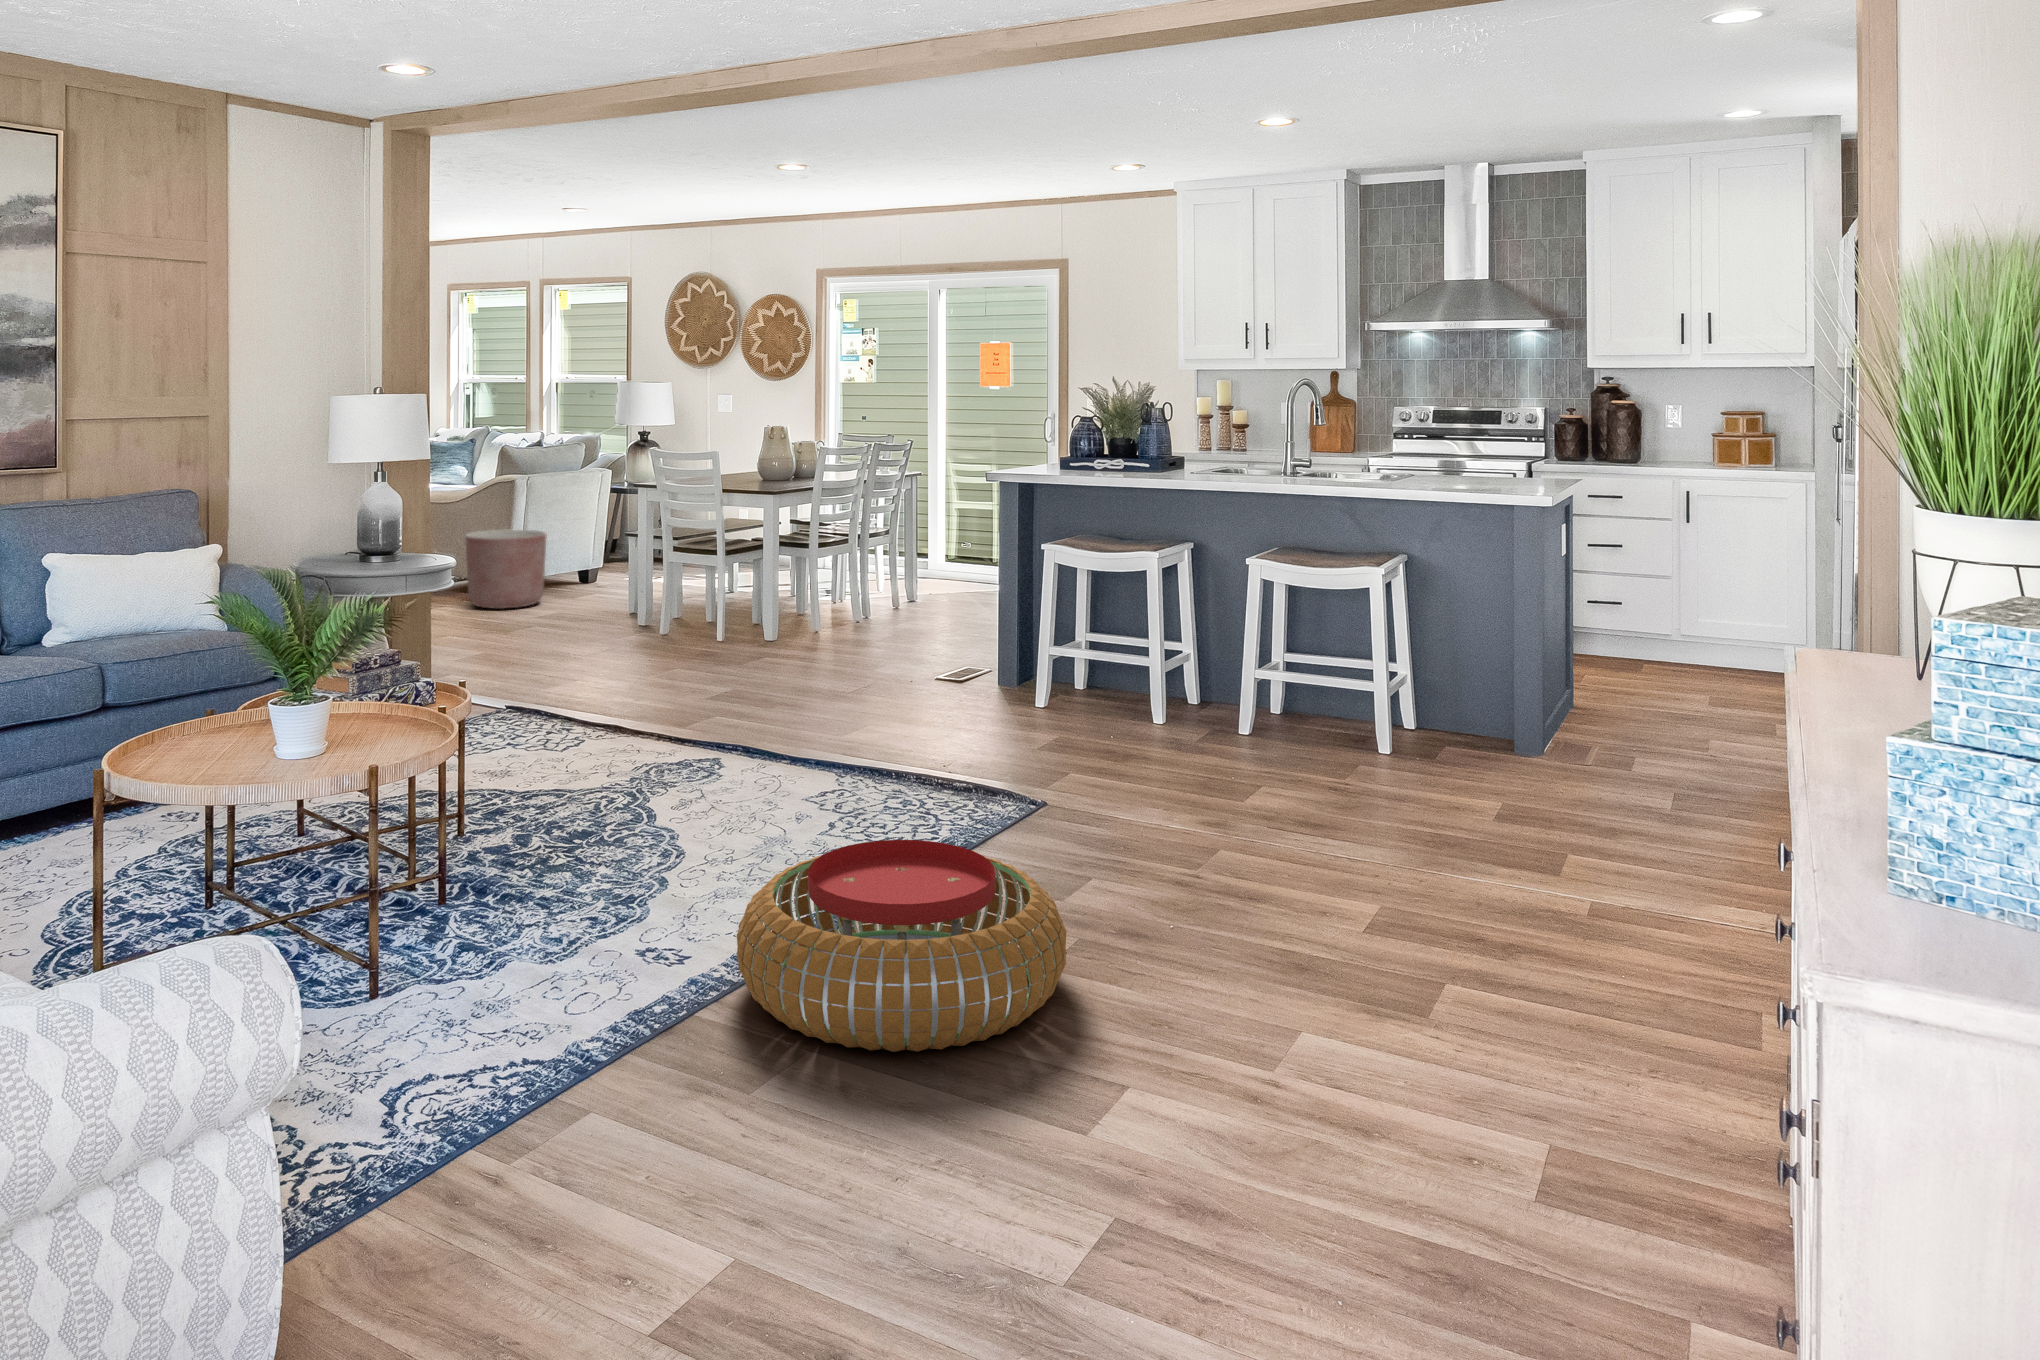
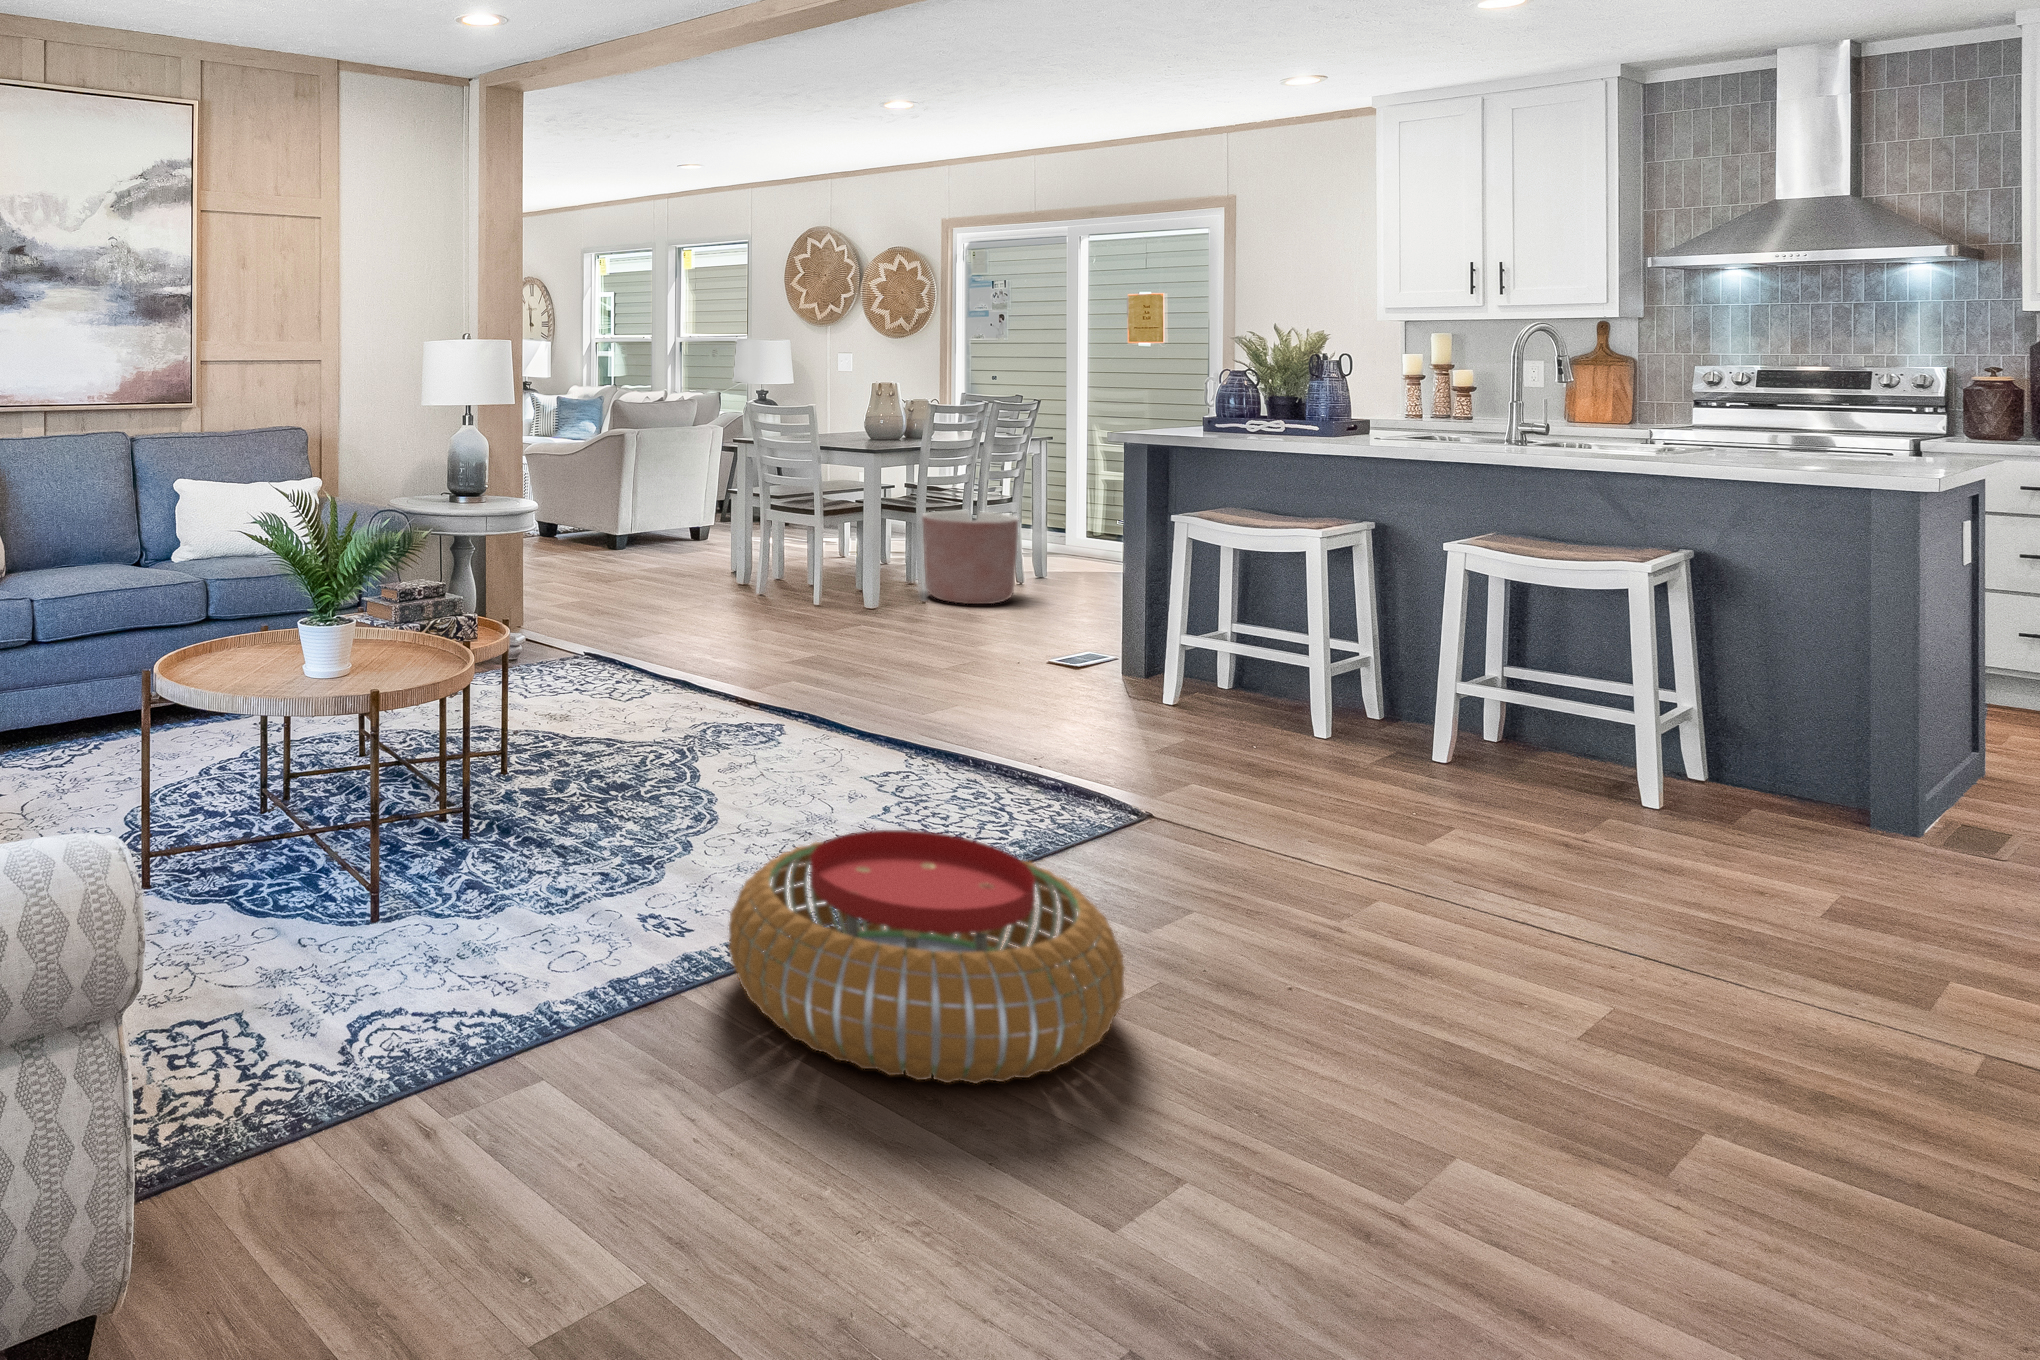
planter: present [465,530,547,609] -> present [922,511,1019,604]

